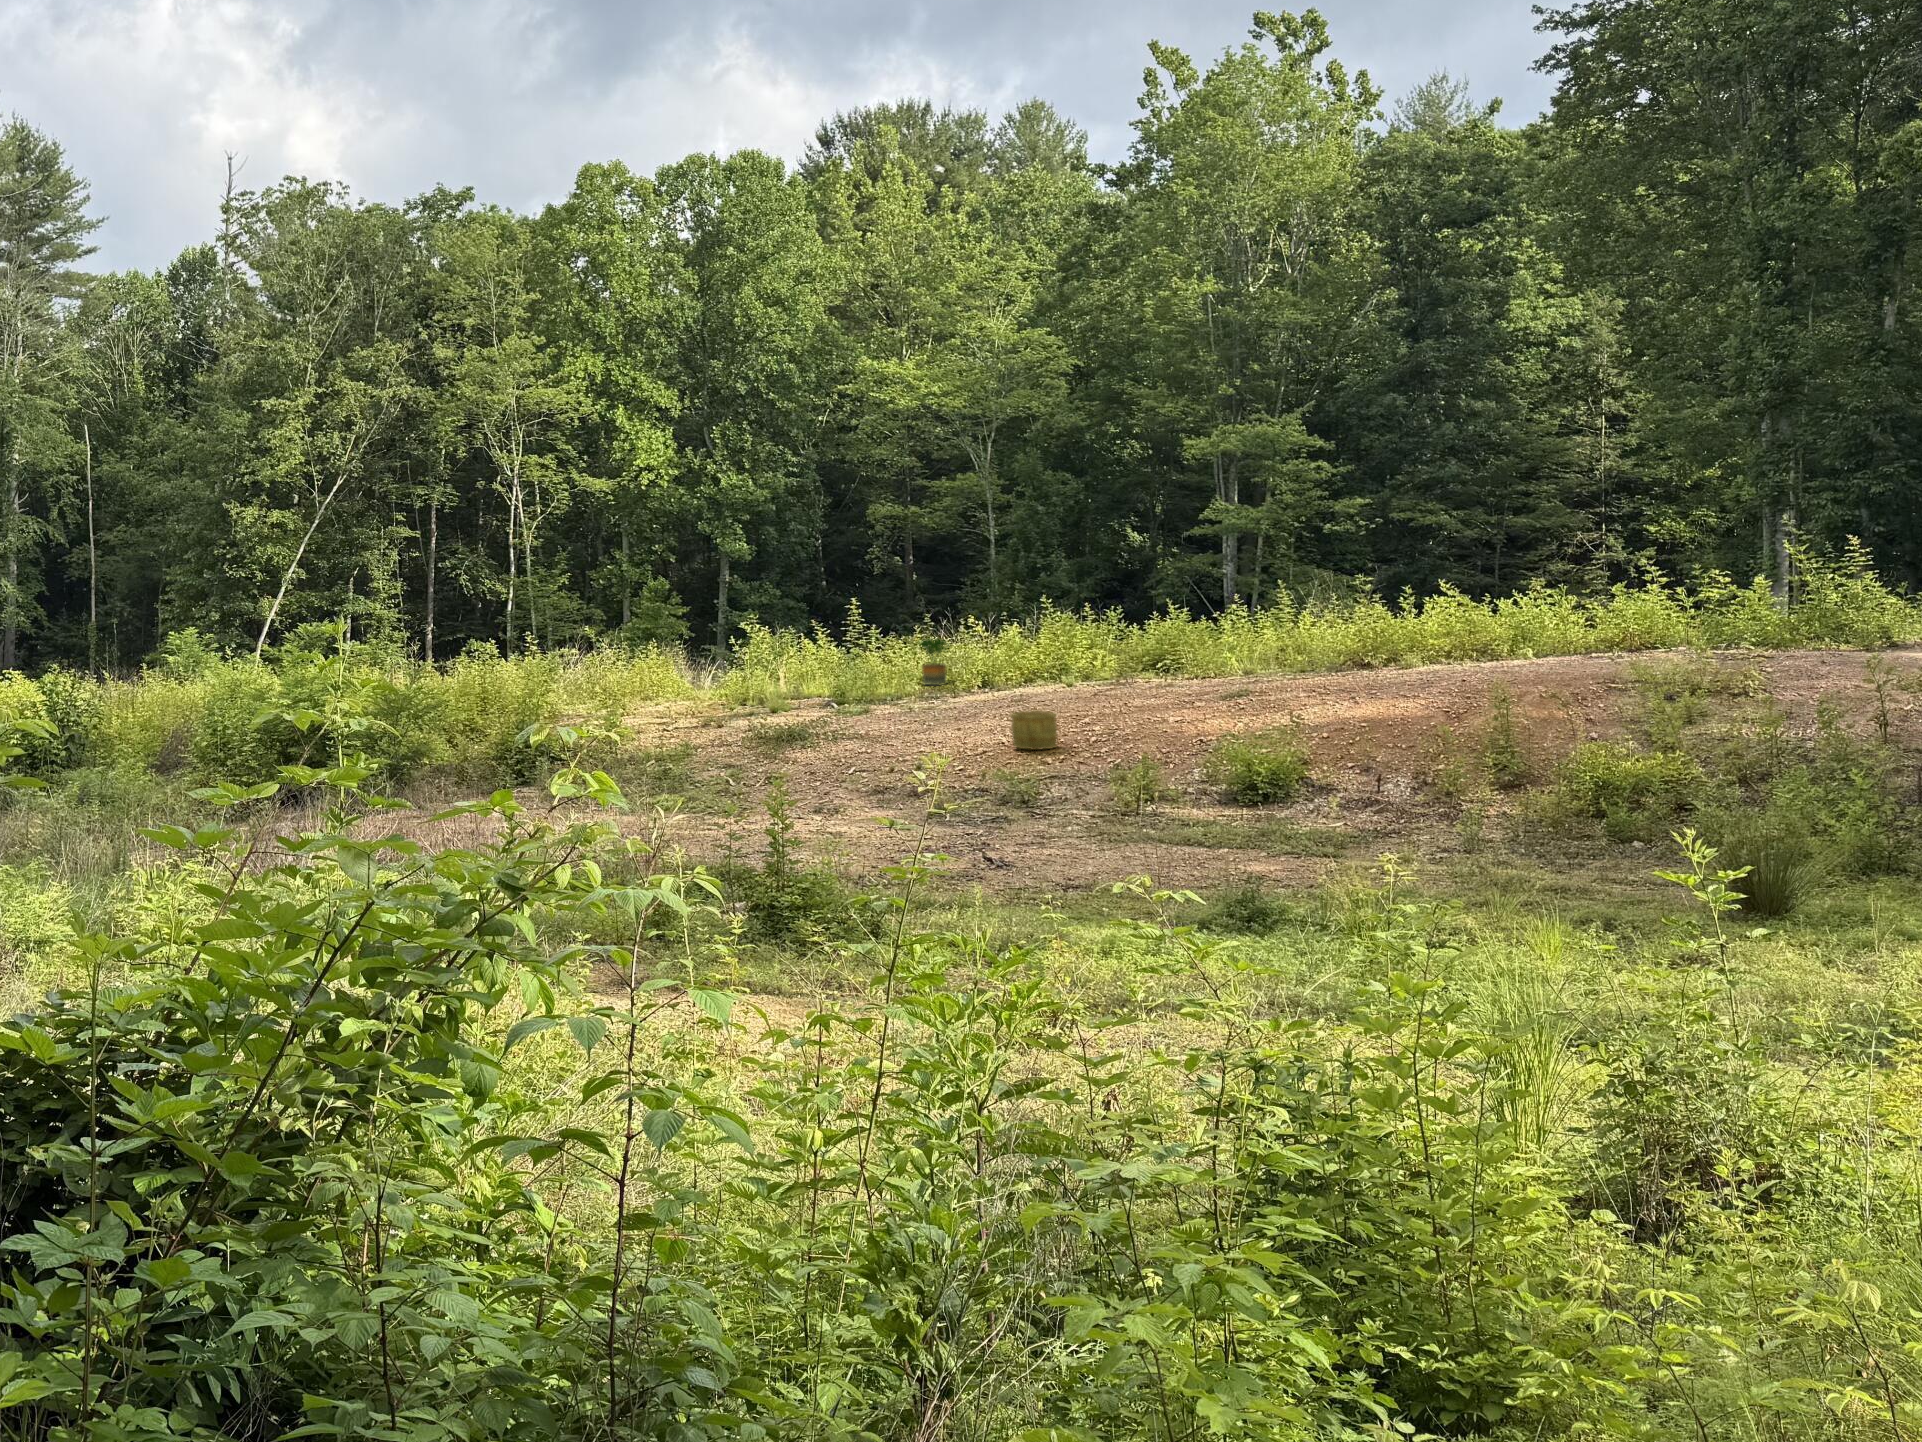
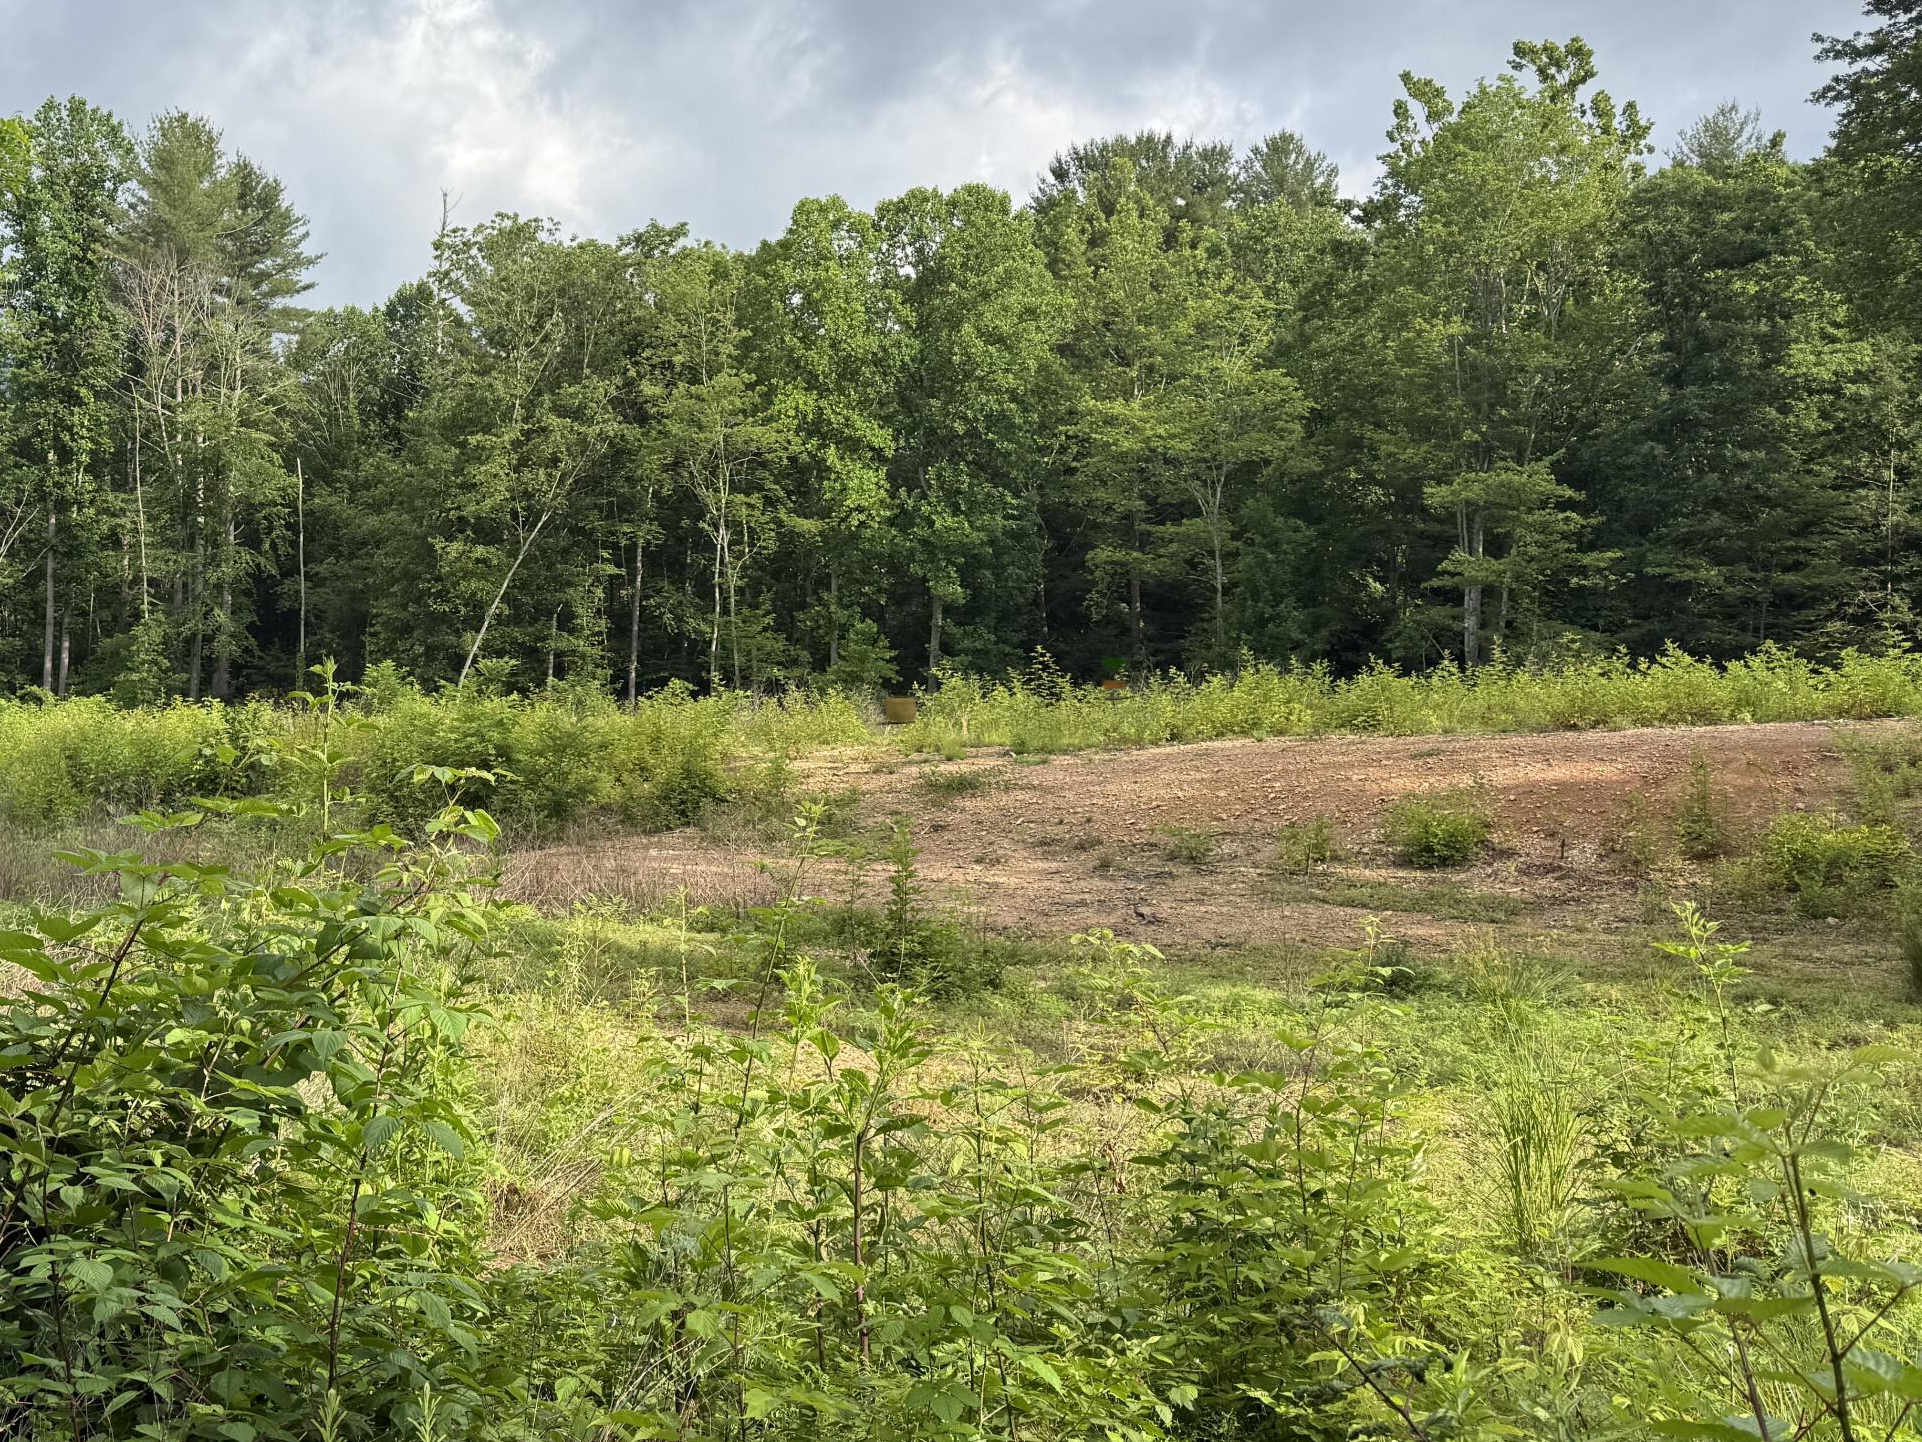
wooden bucket: present [1011,711,1057,750] -> present [886,698,916,723]

